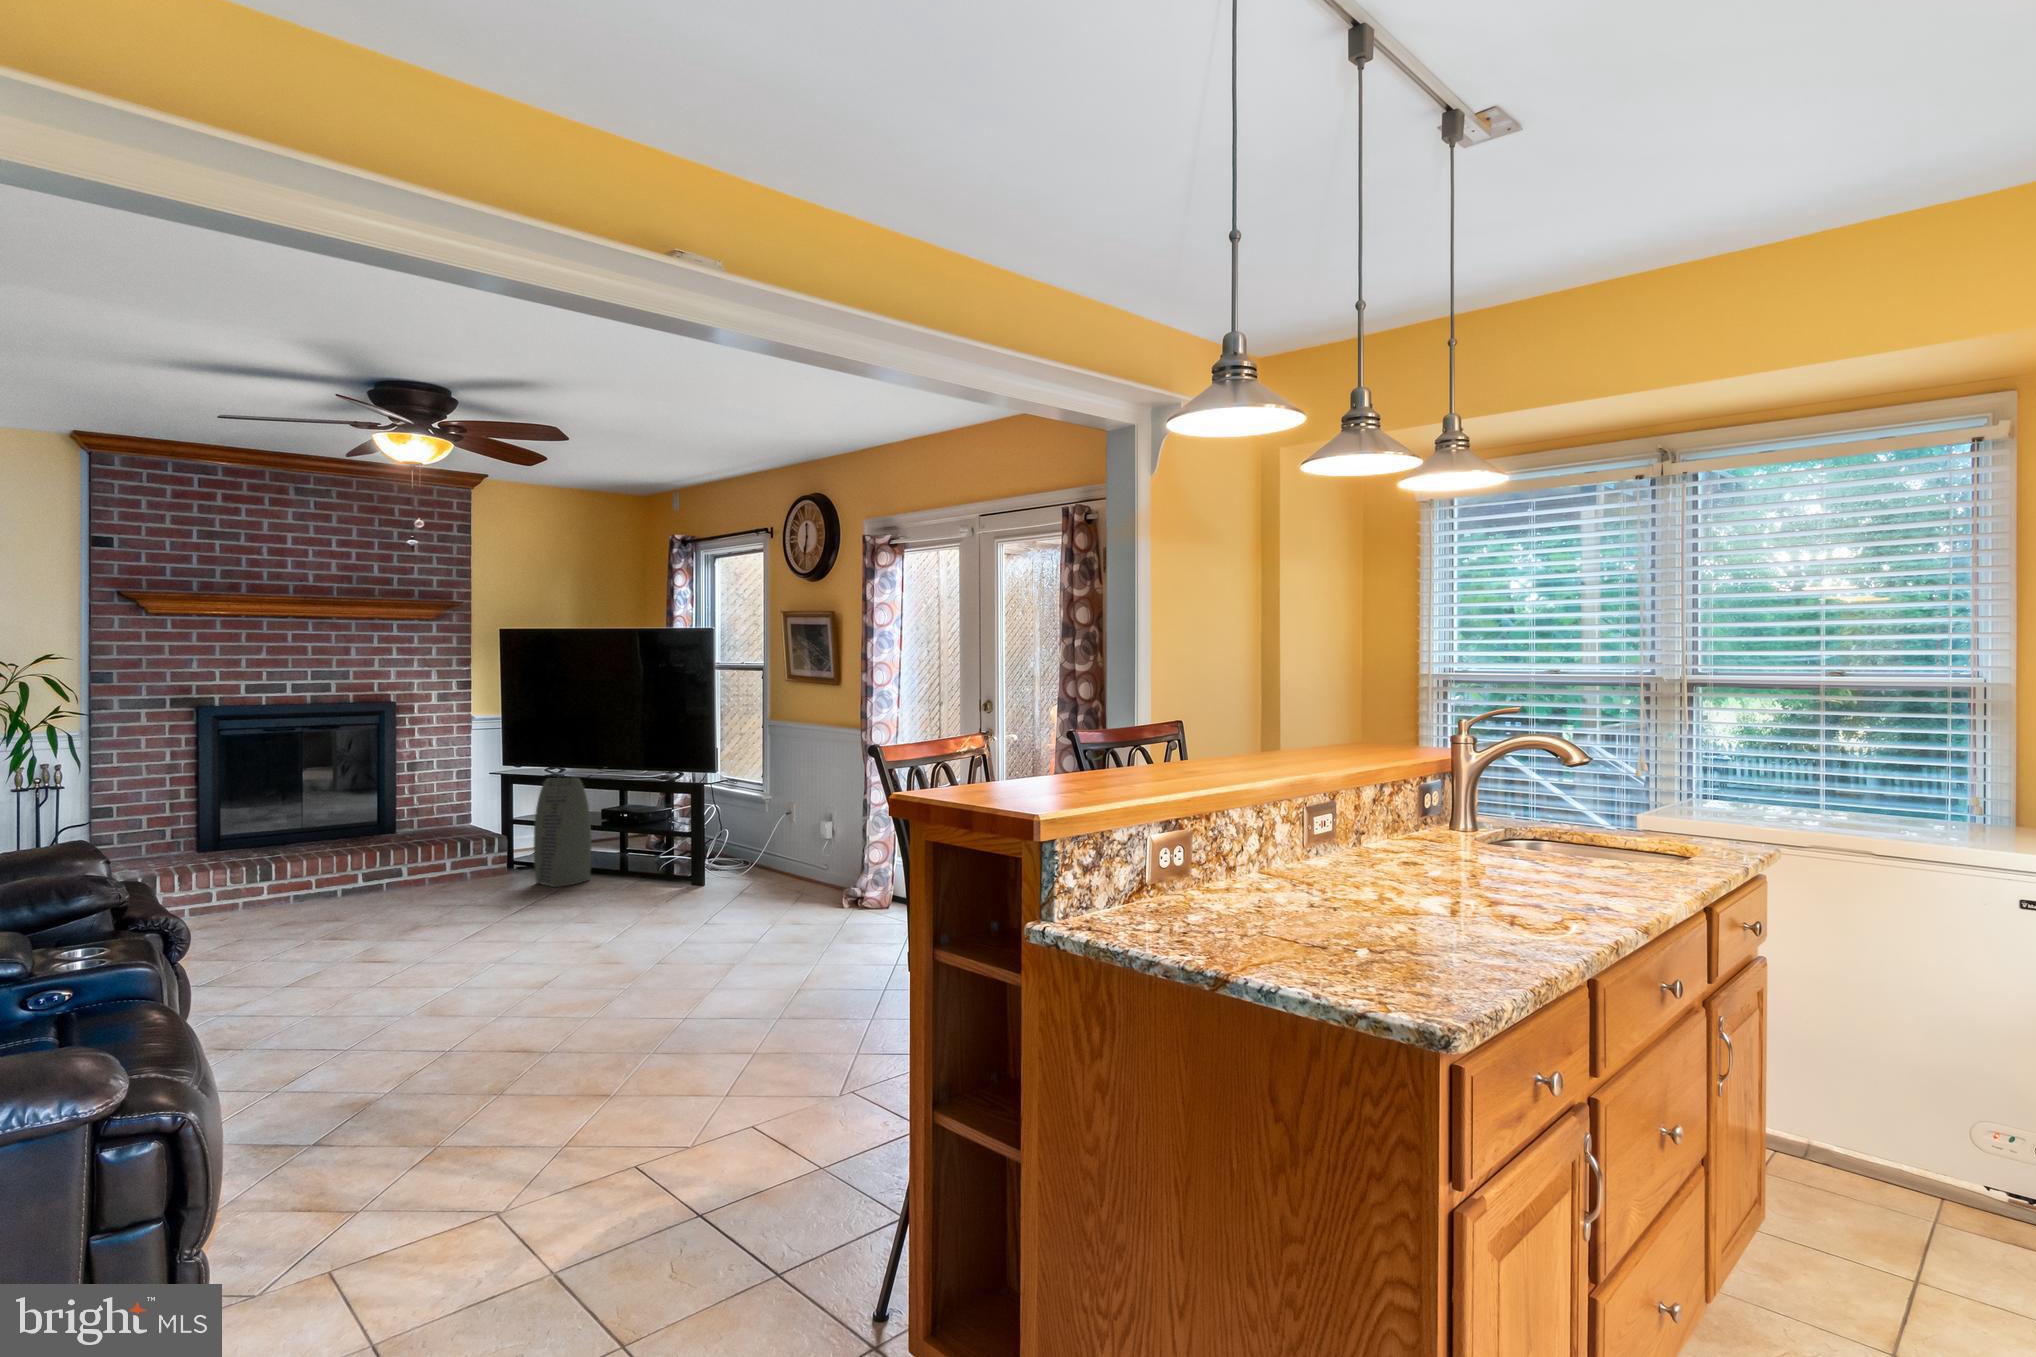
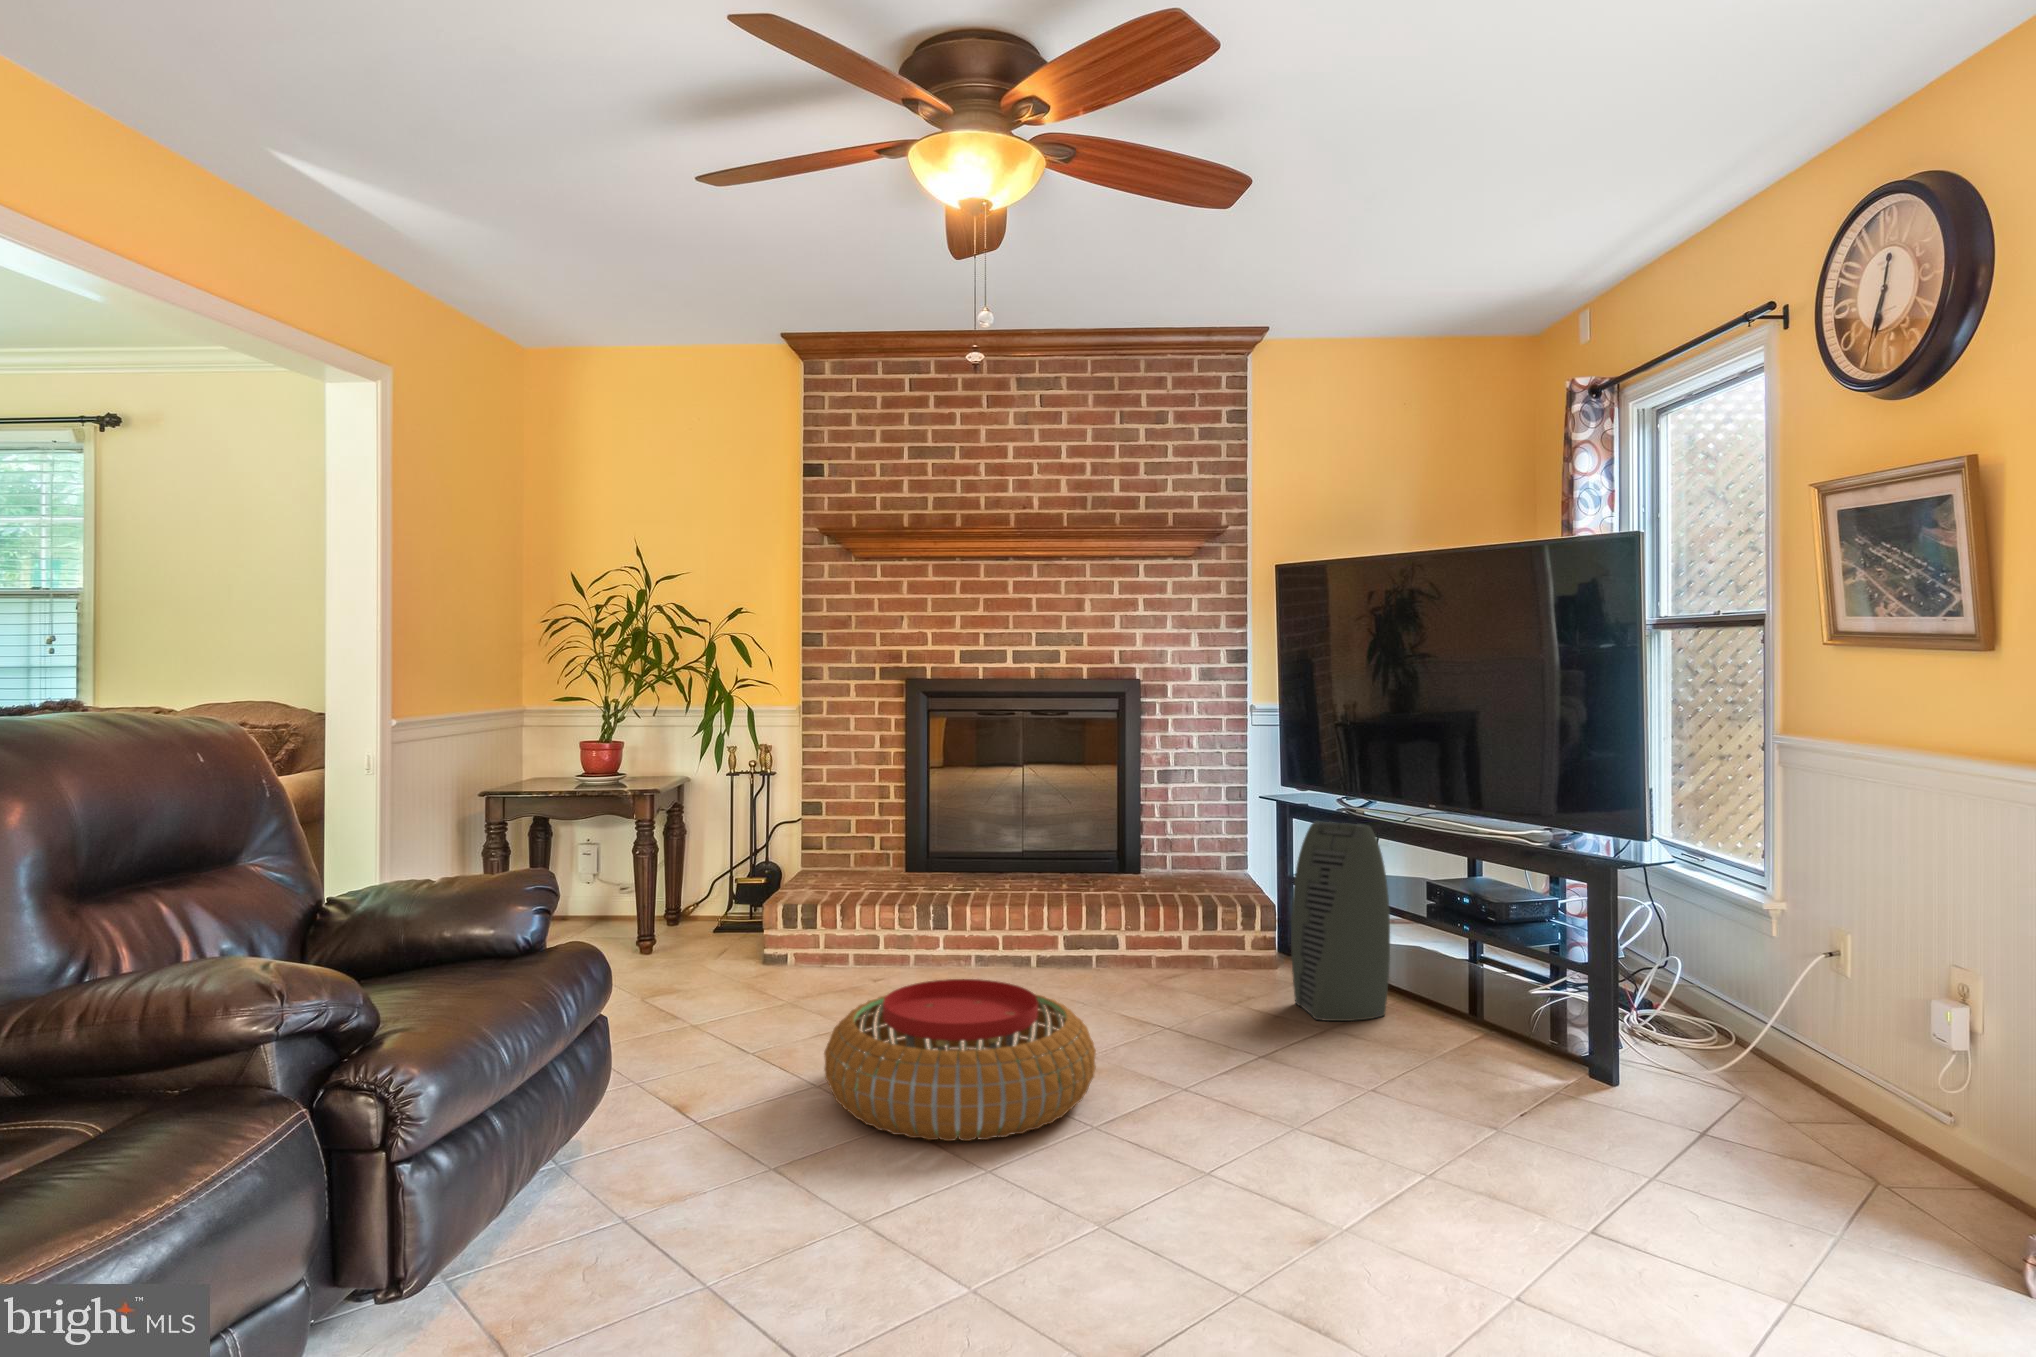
pouf: none [280,883,463,966] -> present [824,979,1096,1141]

